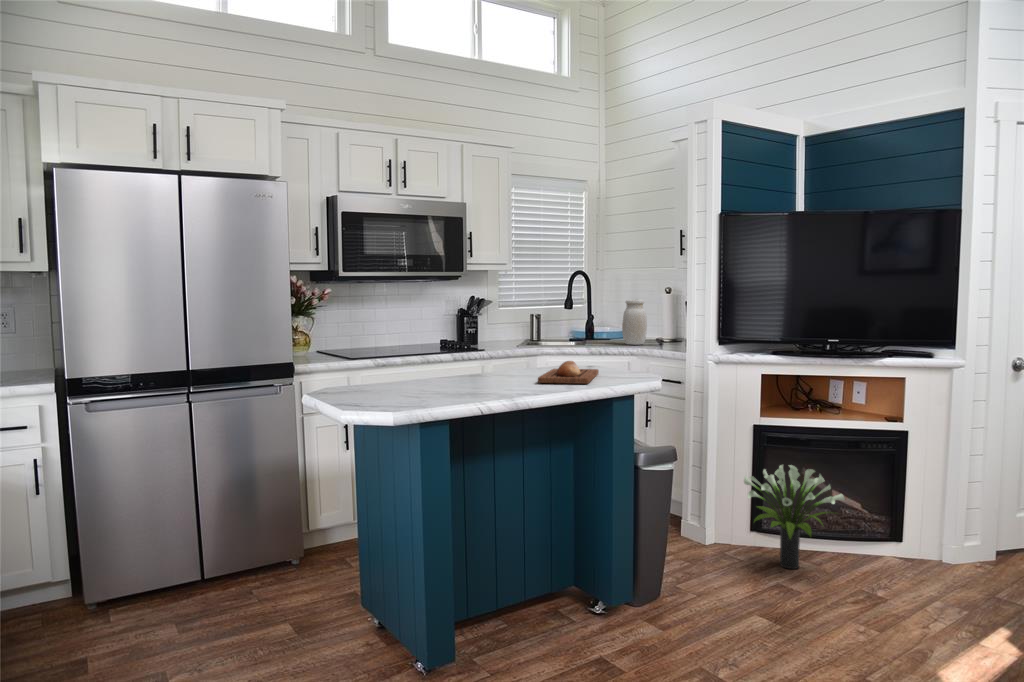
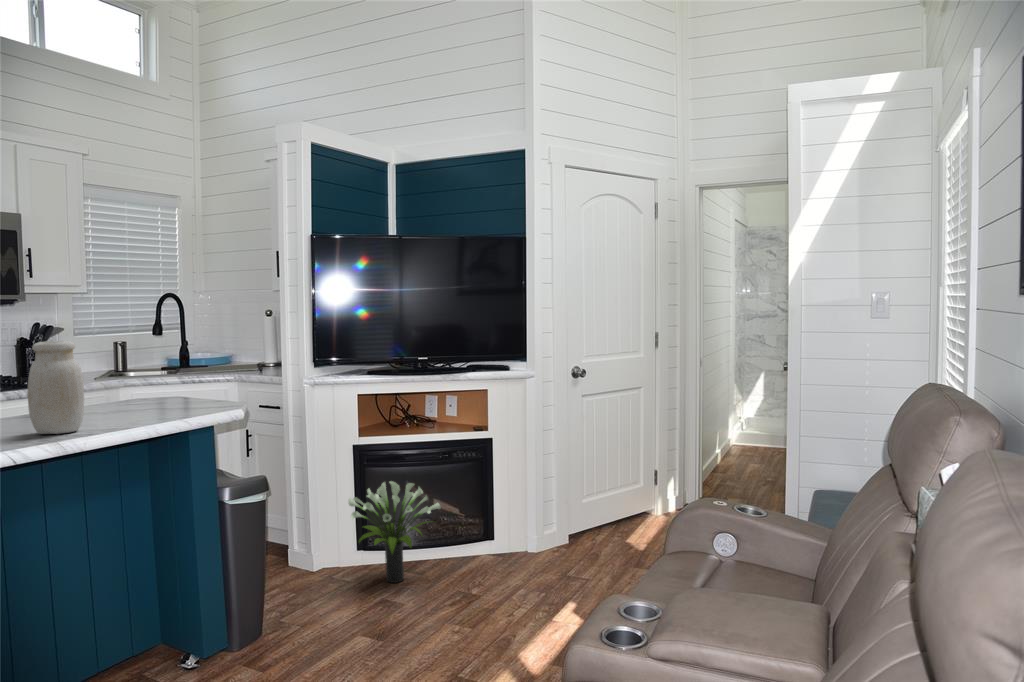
jar: present [622,299,647,345] -> present [27,341,84,434]
bread loaf: present [538,361,599,384] -> none [101,396,180,424]

